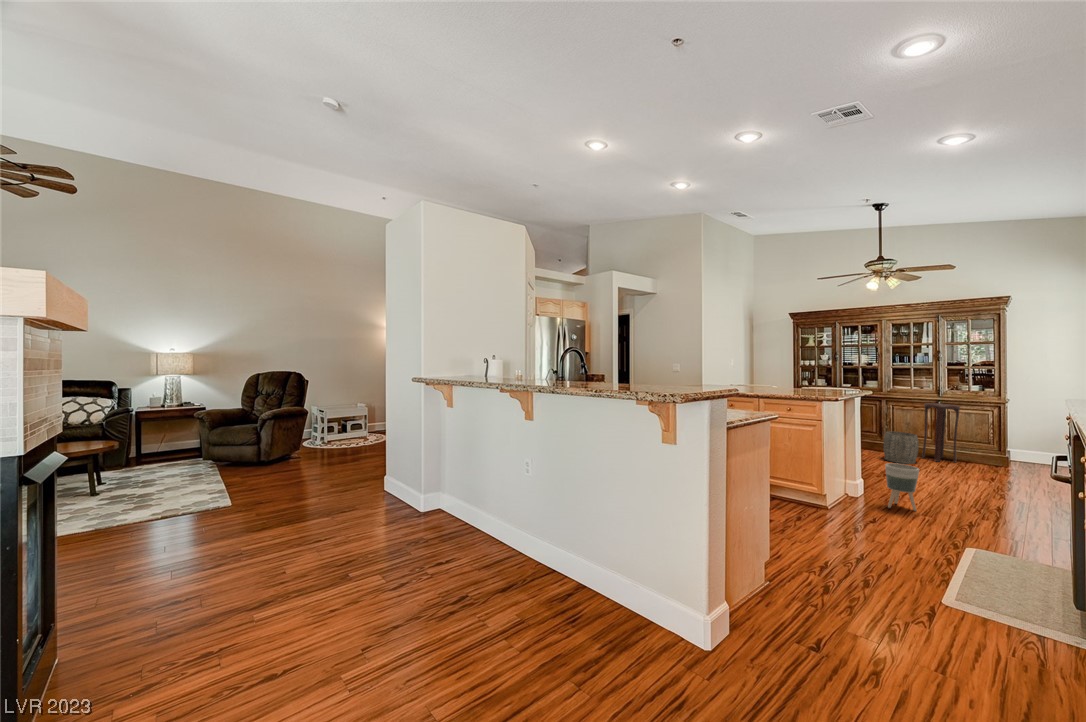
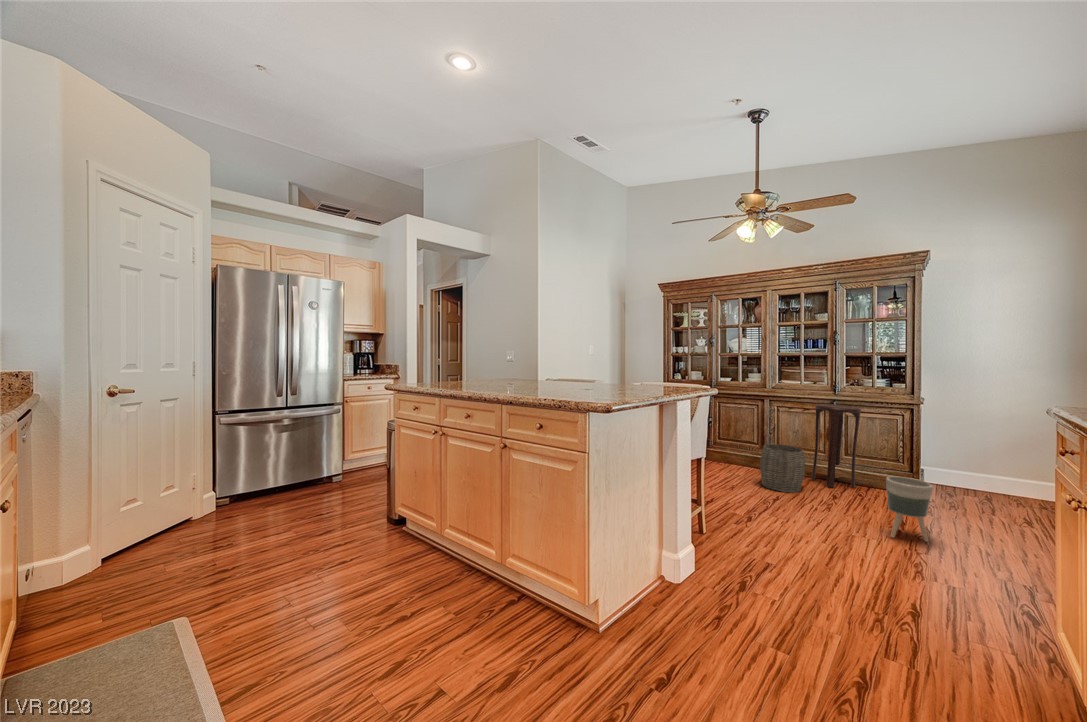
planter: present [885,463,919,511] -> present [886,476,933,542]

